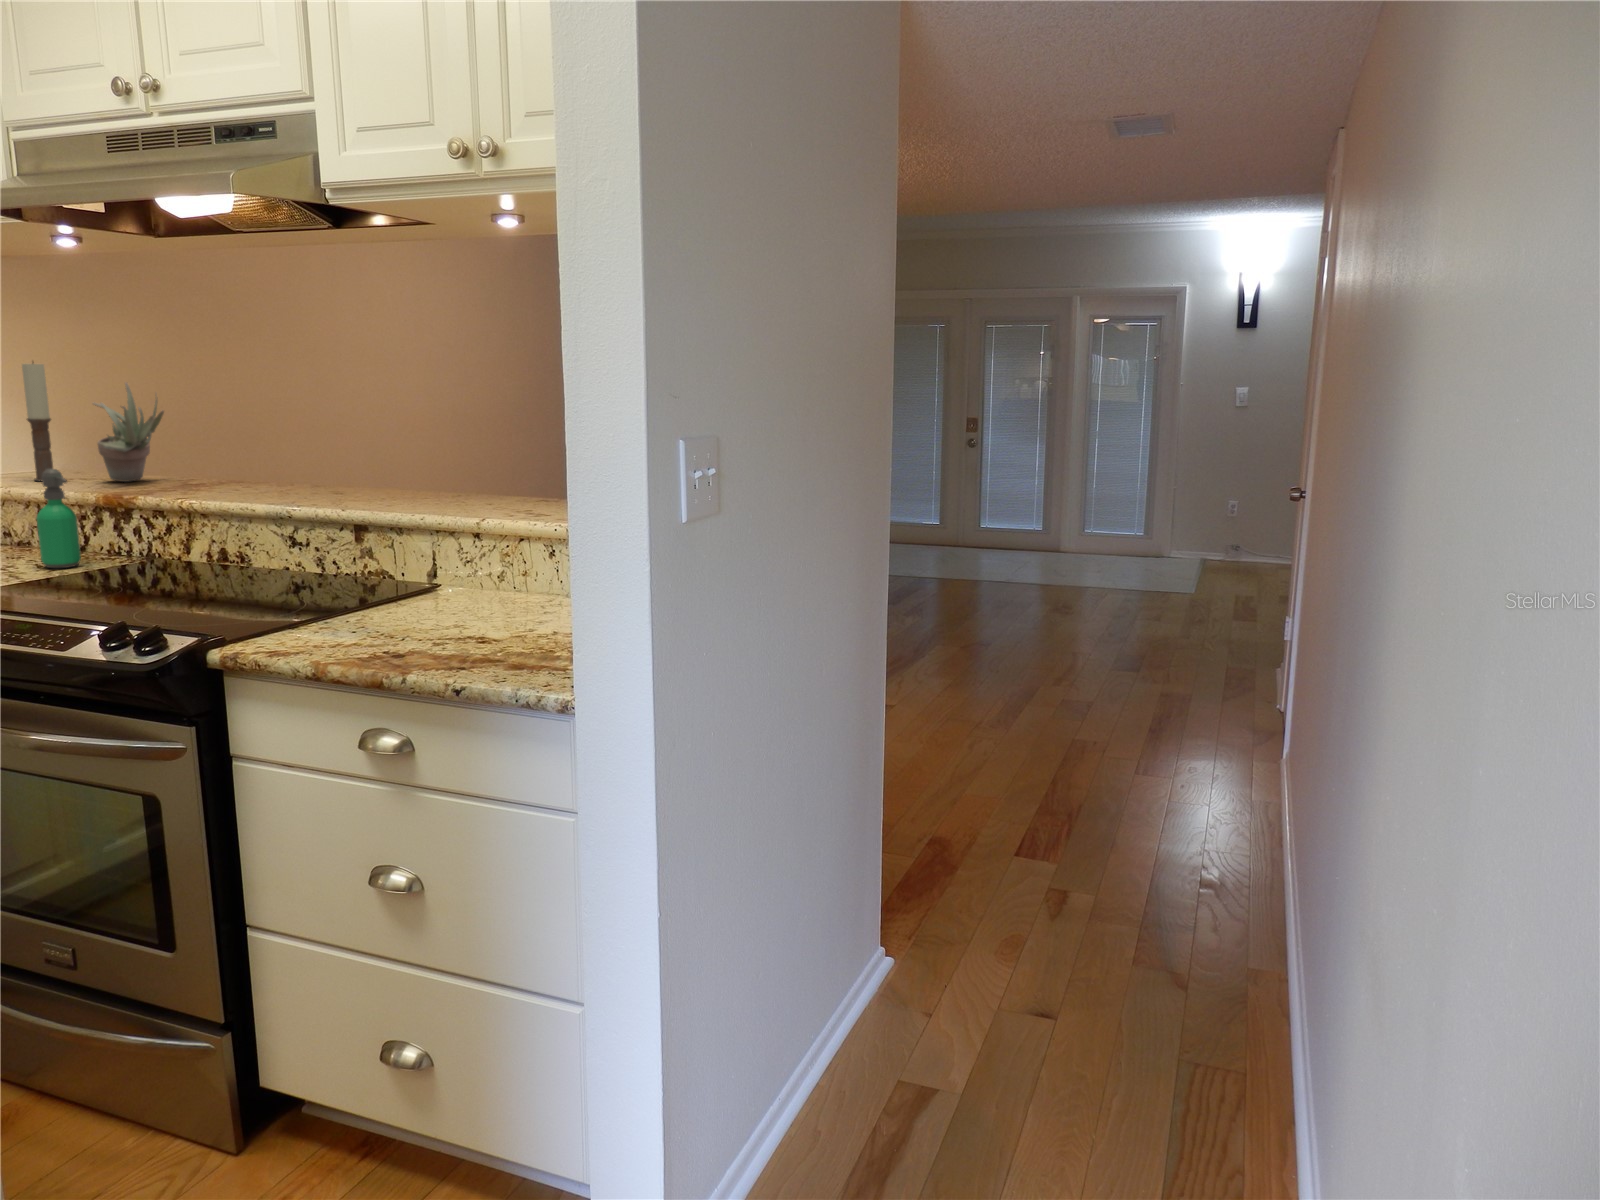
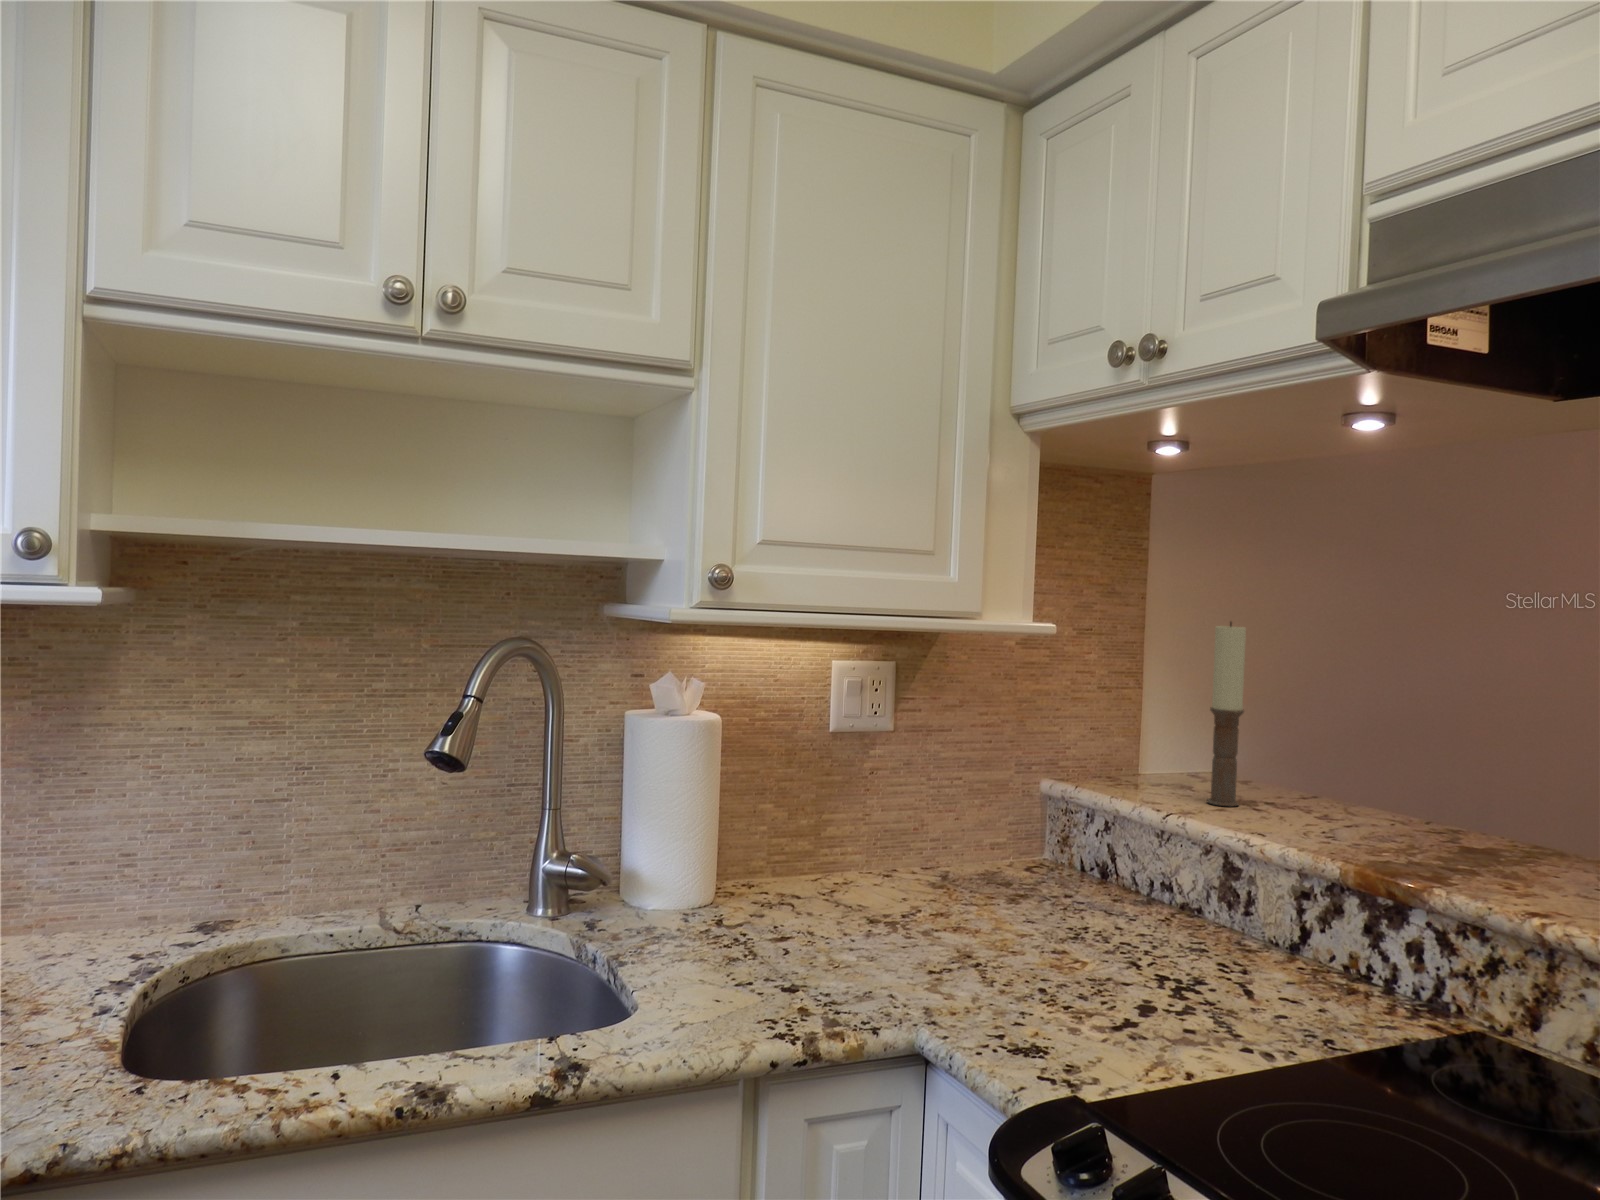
succulent plant: present [93,382,164,482] -> none [1314,662,1438,828]
soap dispenser: present [36,469,81,568] -> none [1244,815,1314,999]

